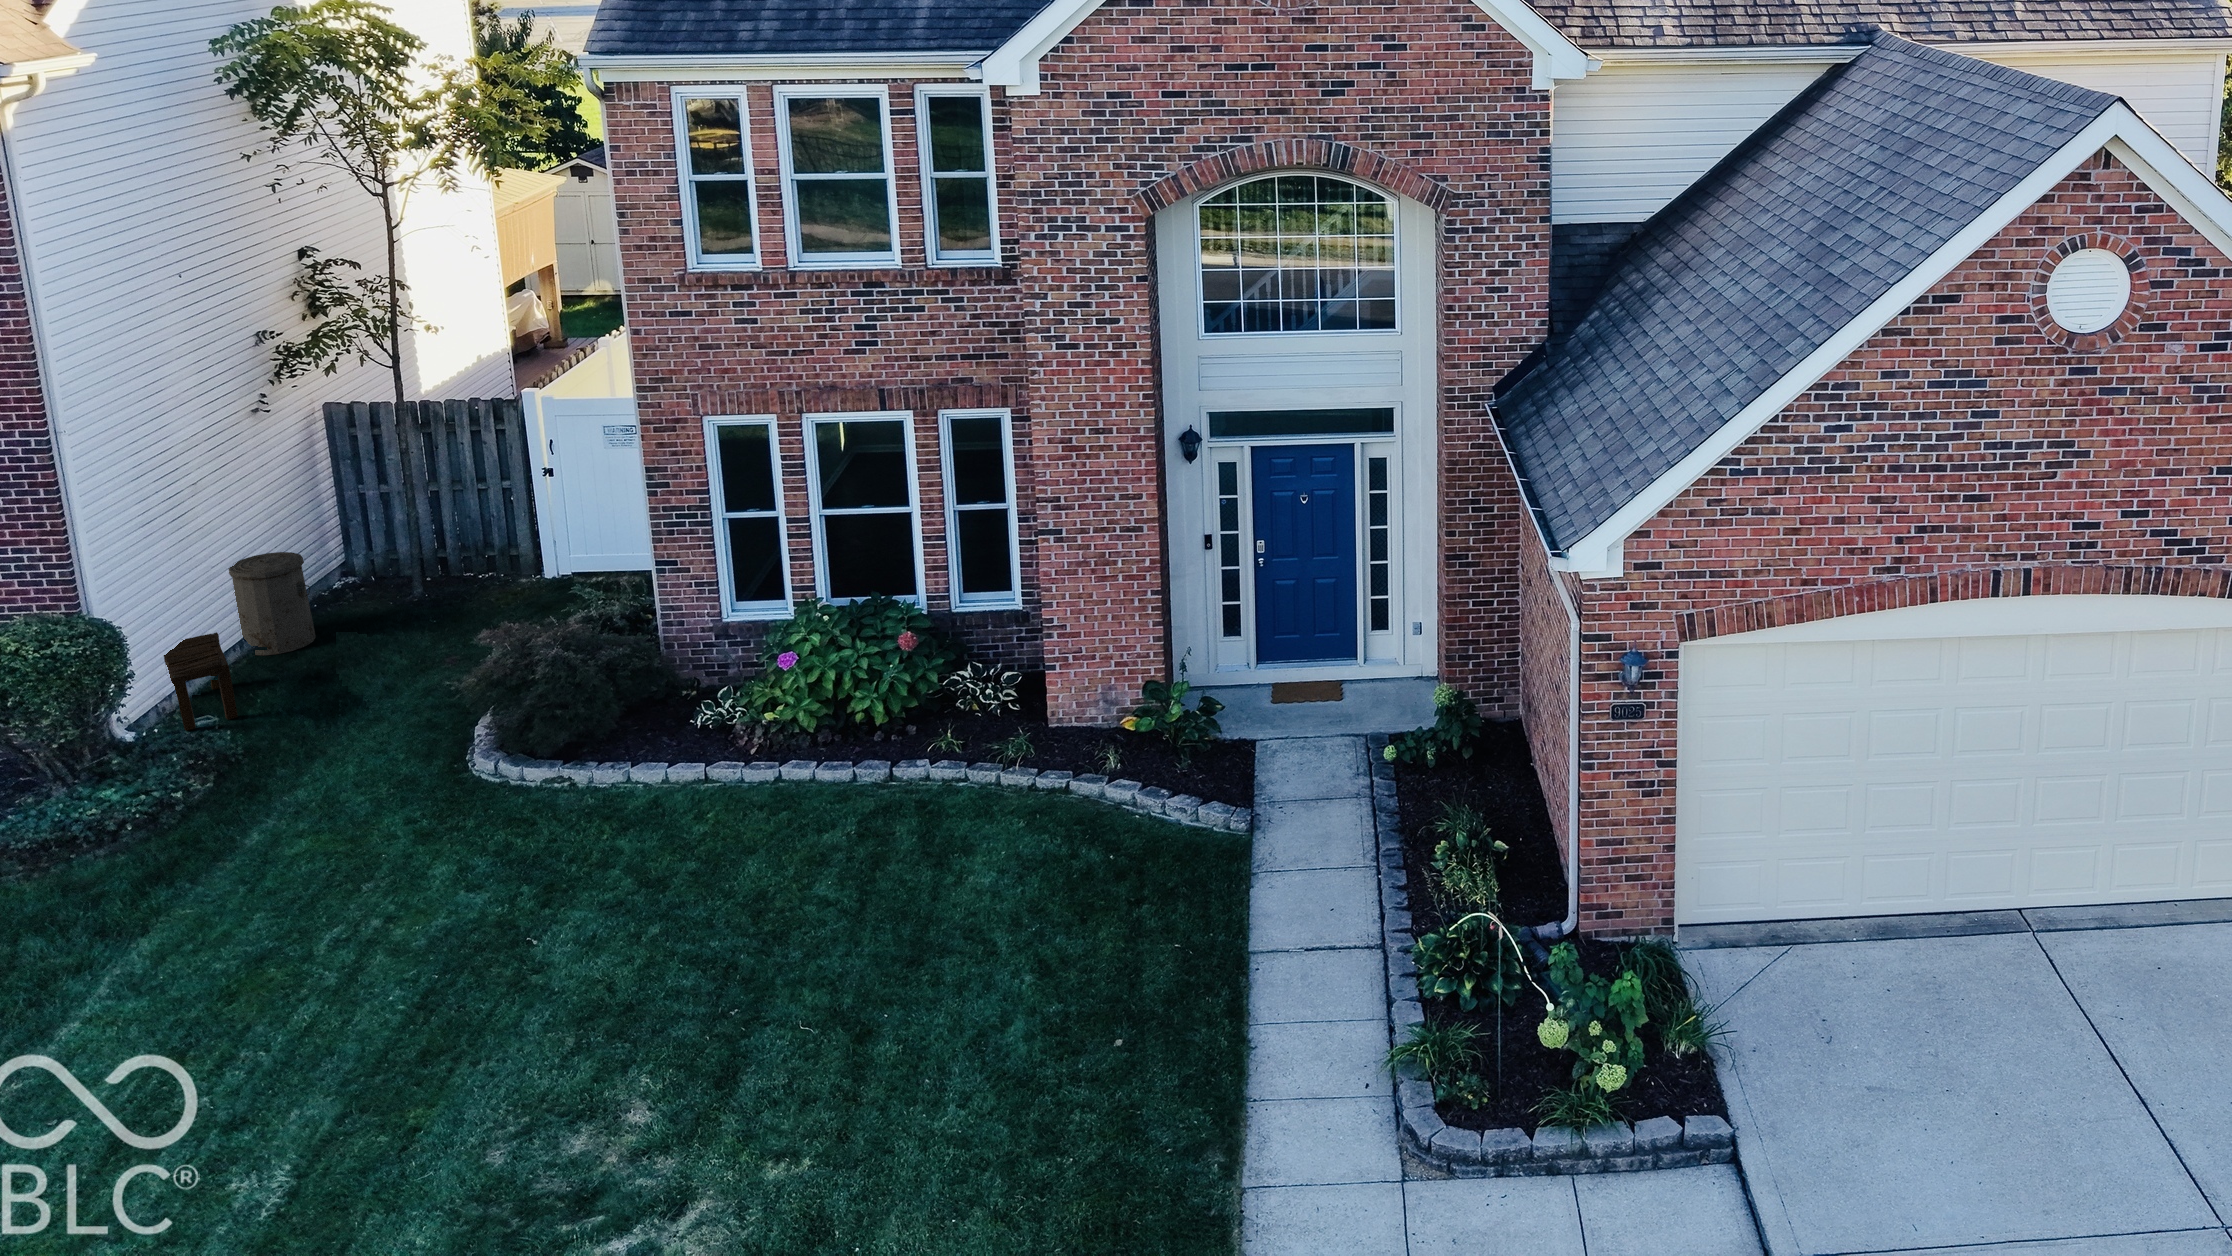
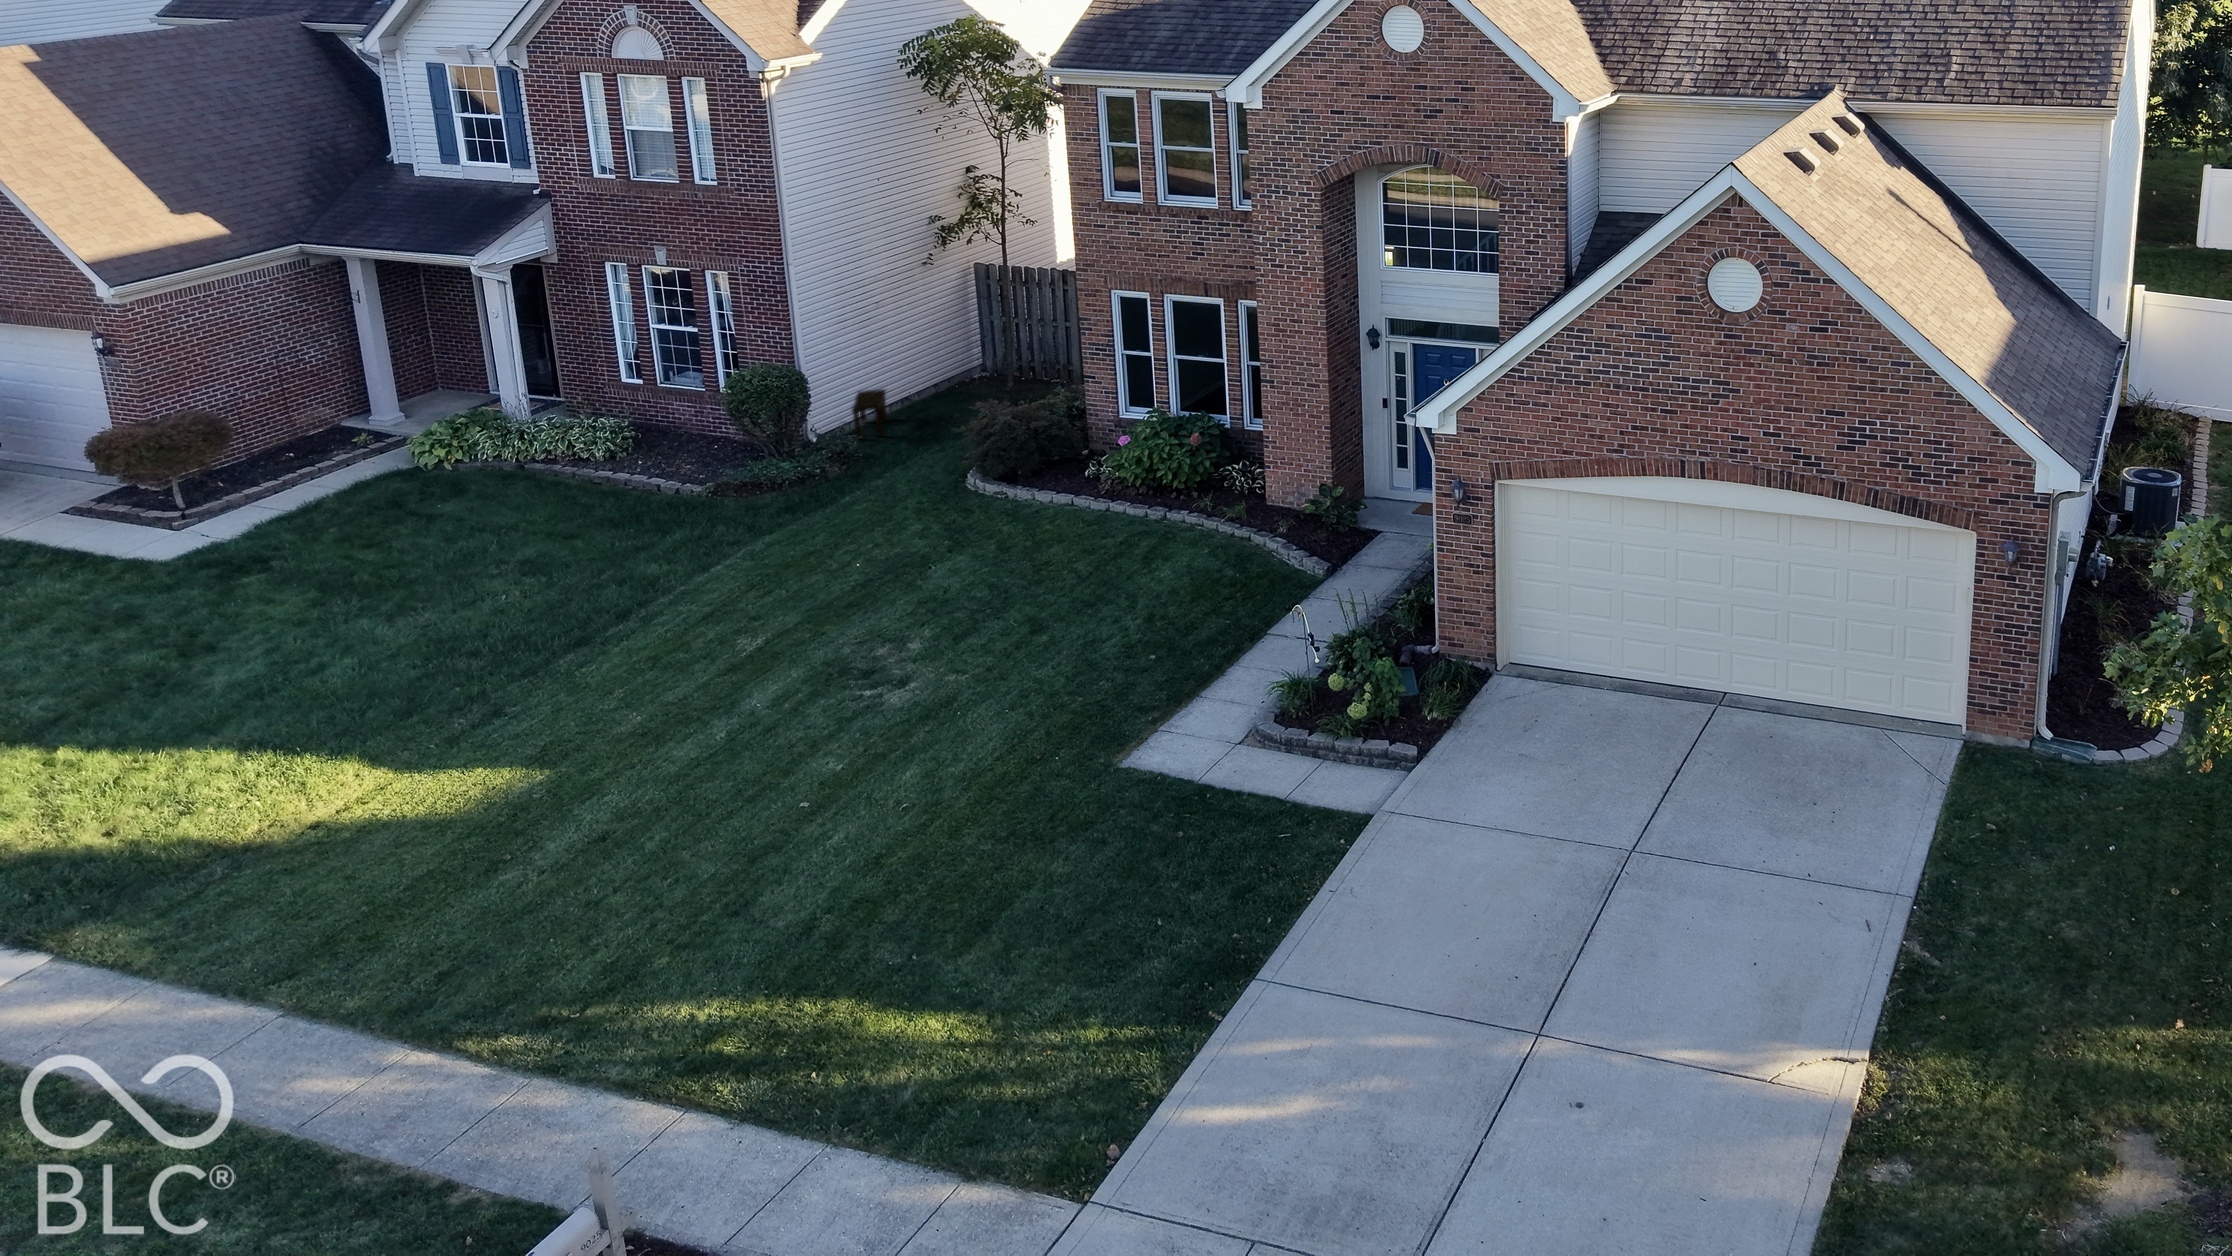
trash can: present [229,552,316,655] -> none [903,349,946,407]

